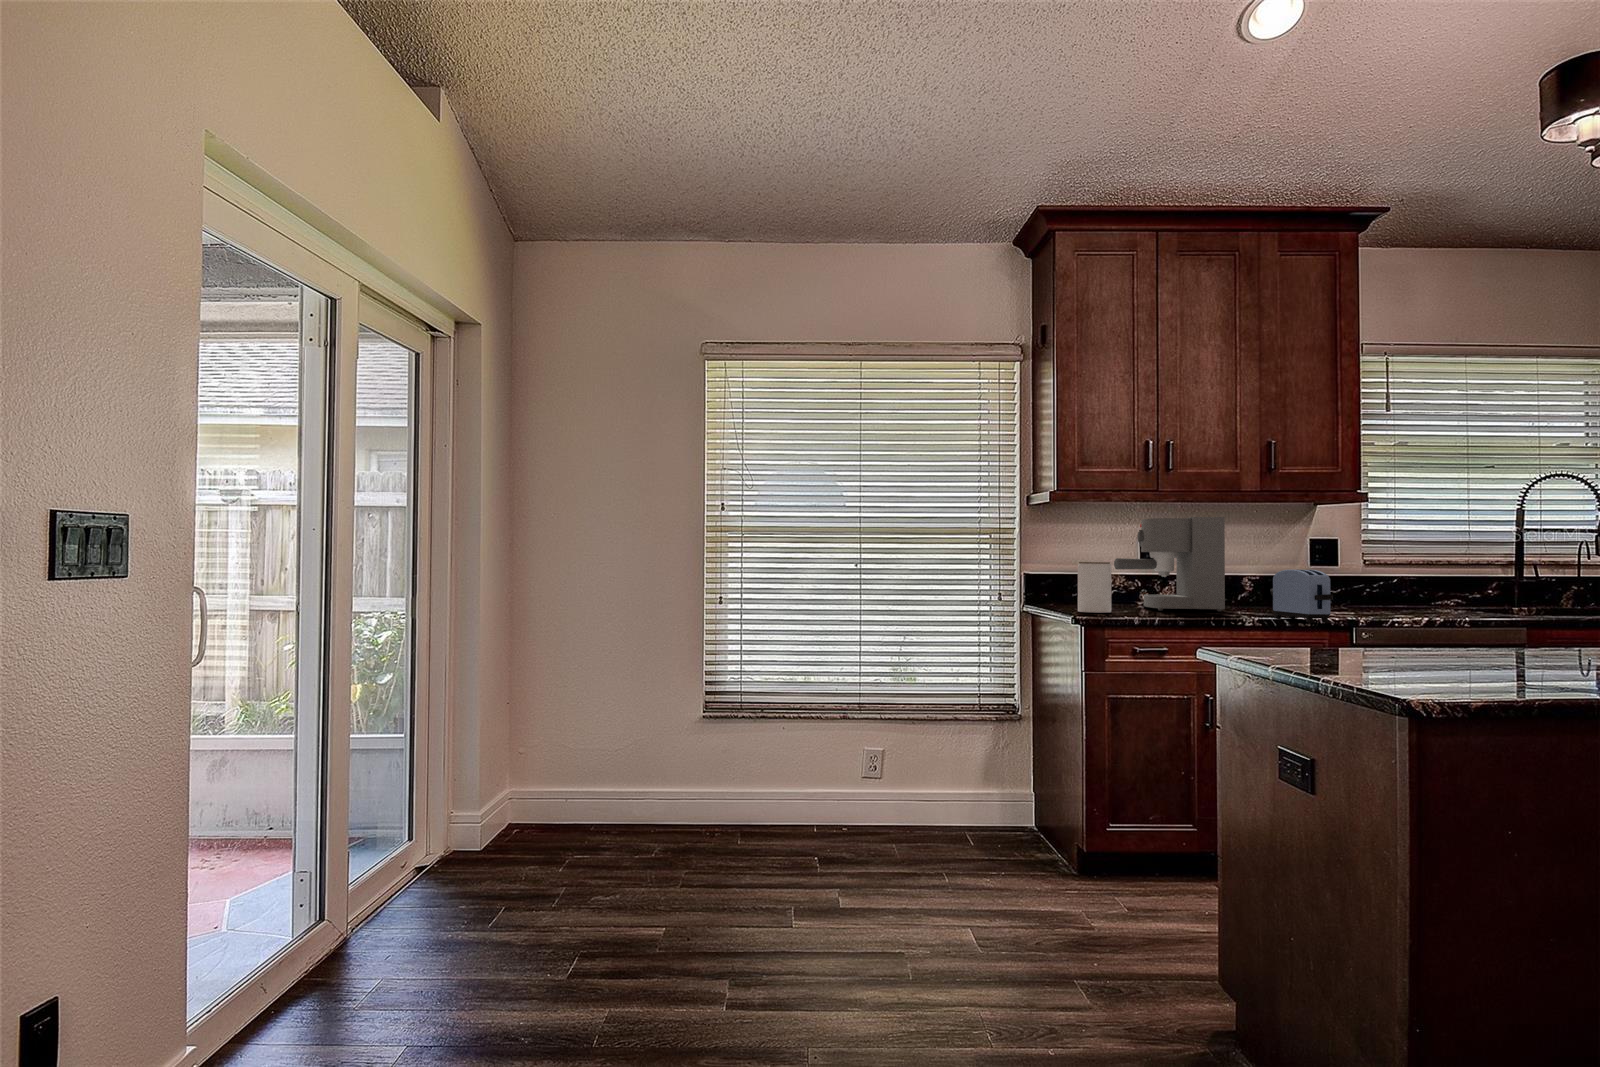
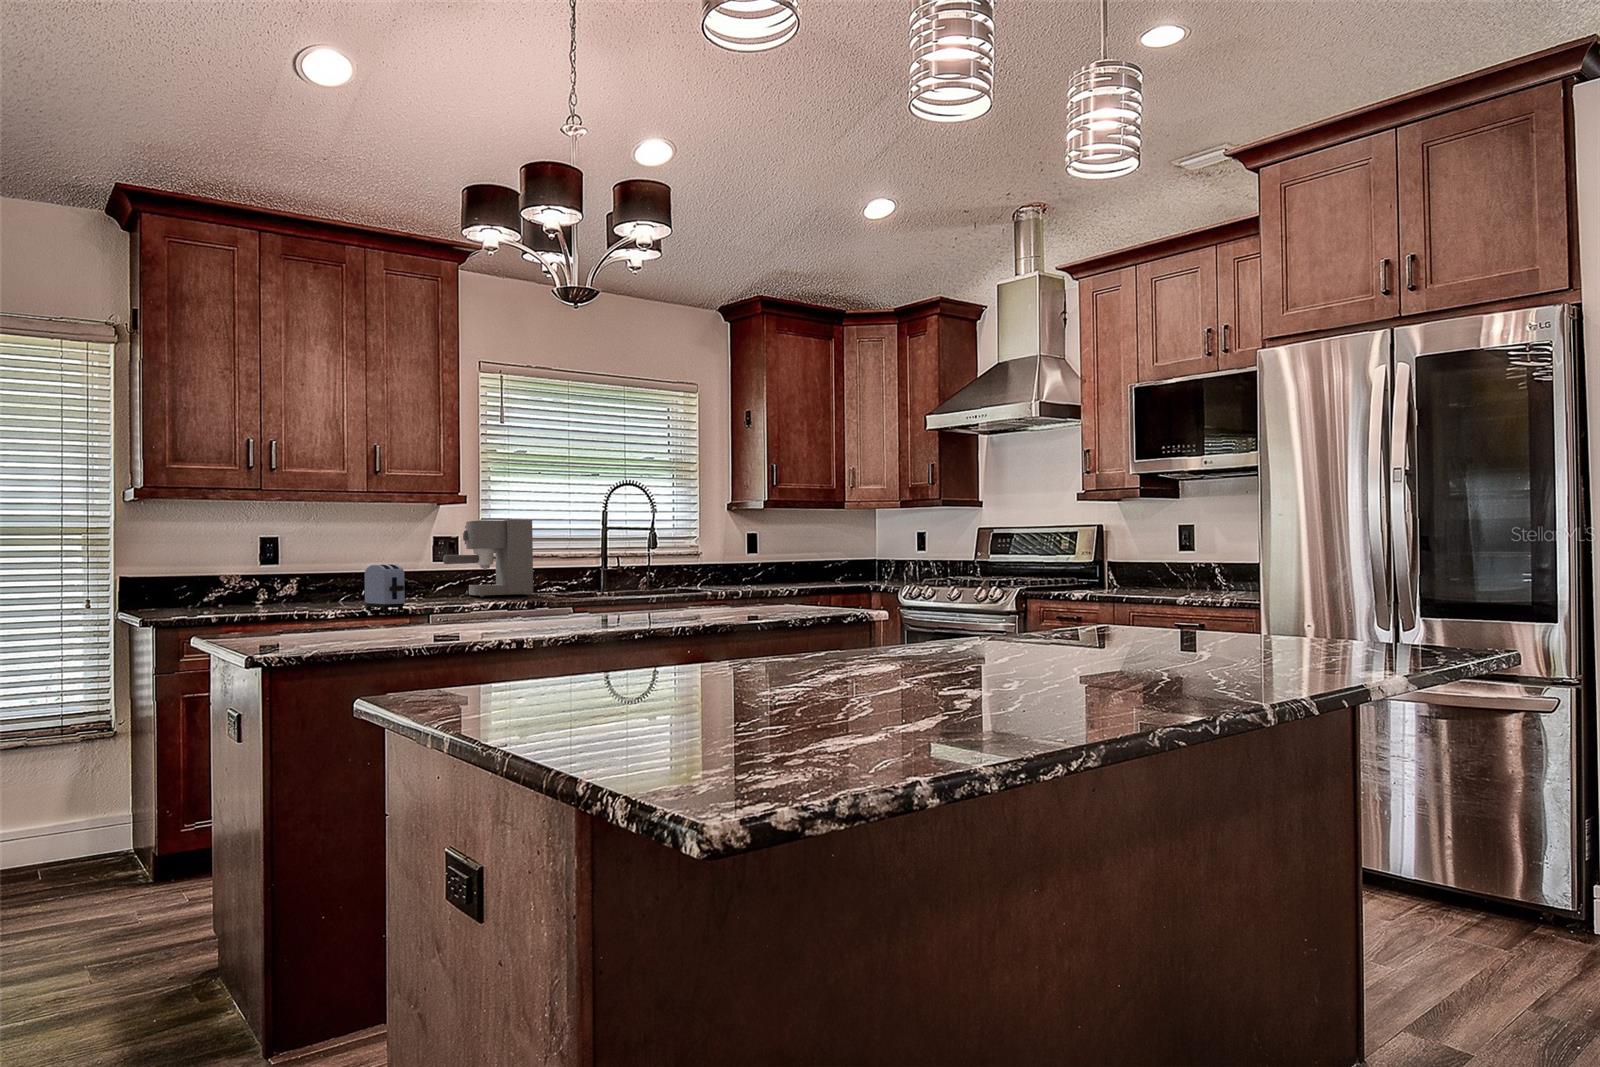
coffee maker: present [1114,517,1225,611] -> present [443,520,533,597]
jar: present [1078,562,1111,613] -> none [164,563,202,614]

